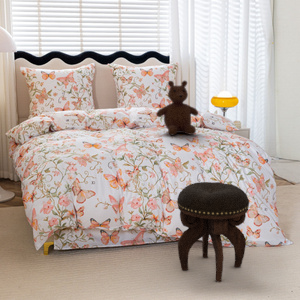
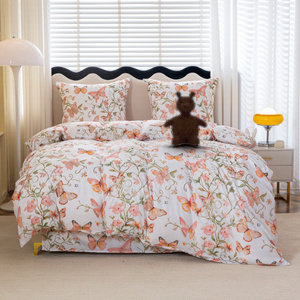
footstool: present [177,182,249,282] -> none [150,189,222,290]

